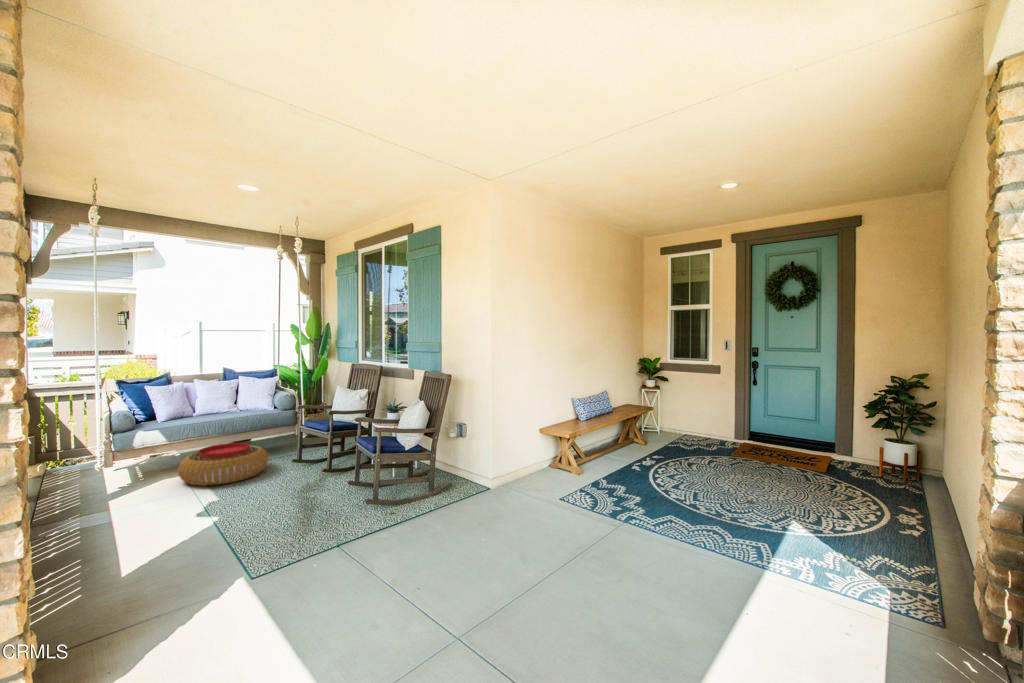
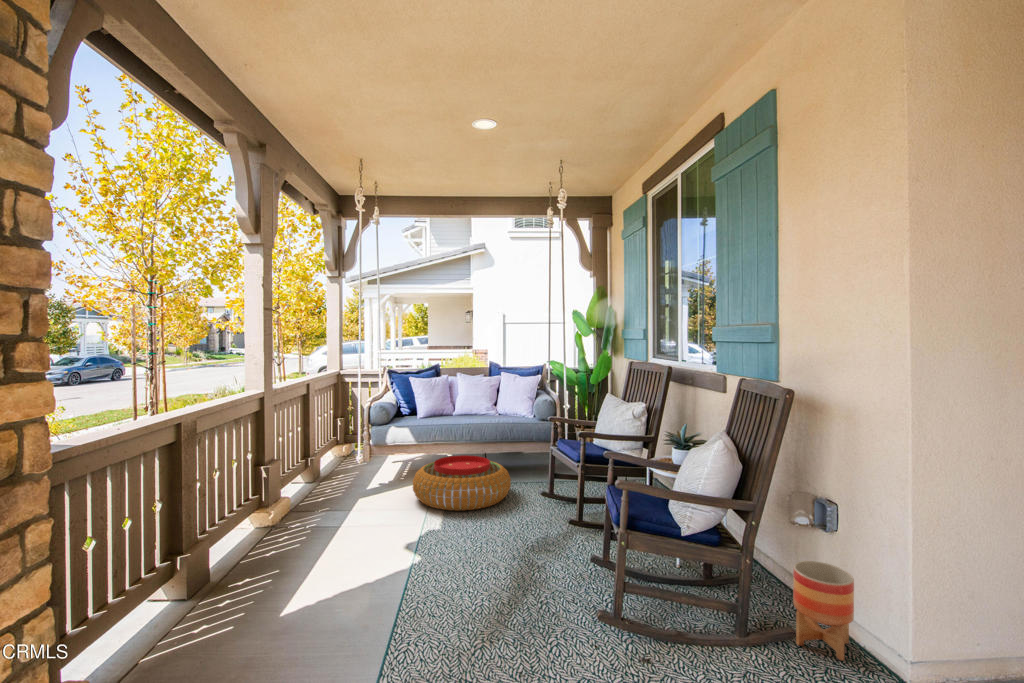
planter: none [454,451,476,488] -> present [793,561,854,660]

